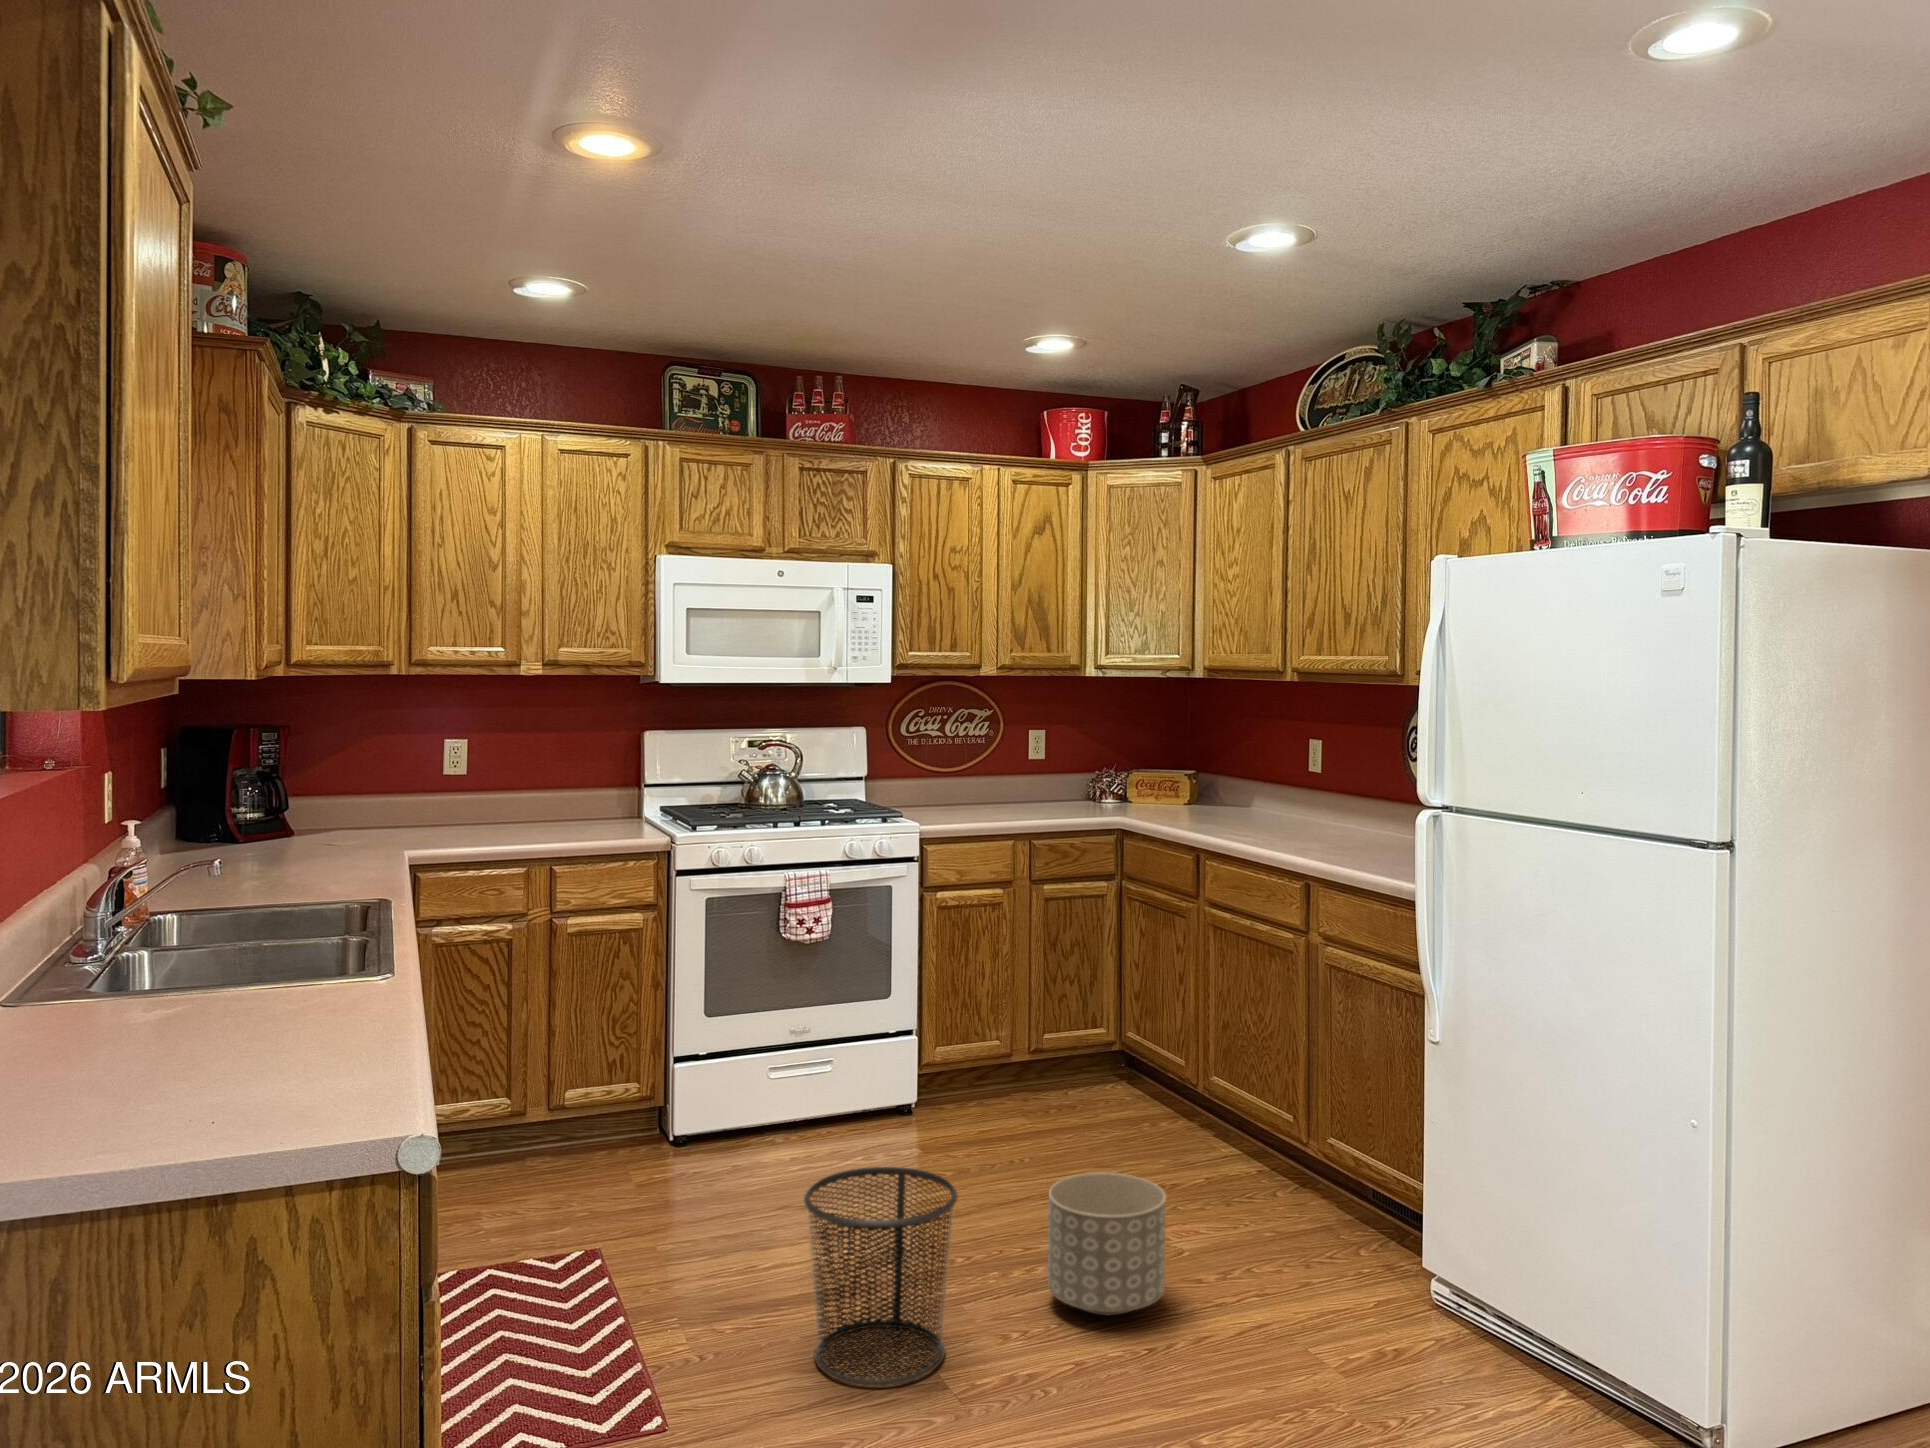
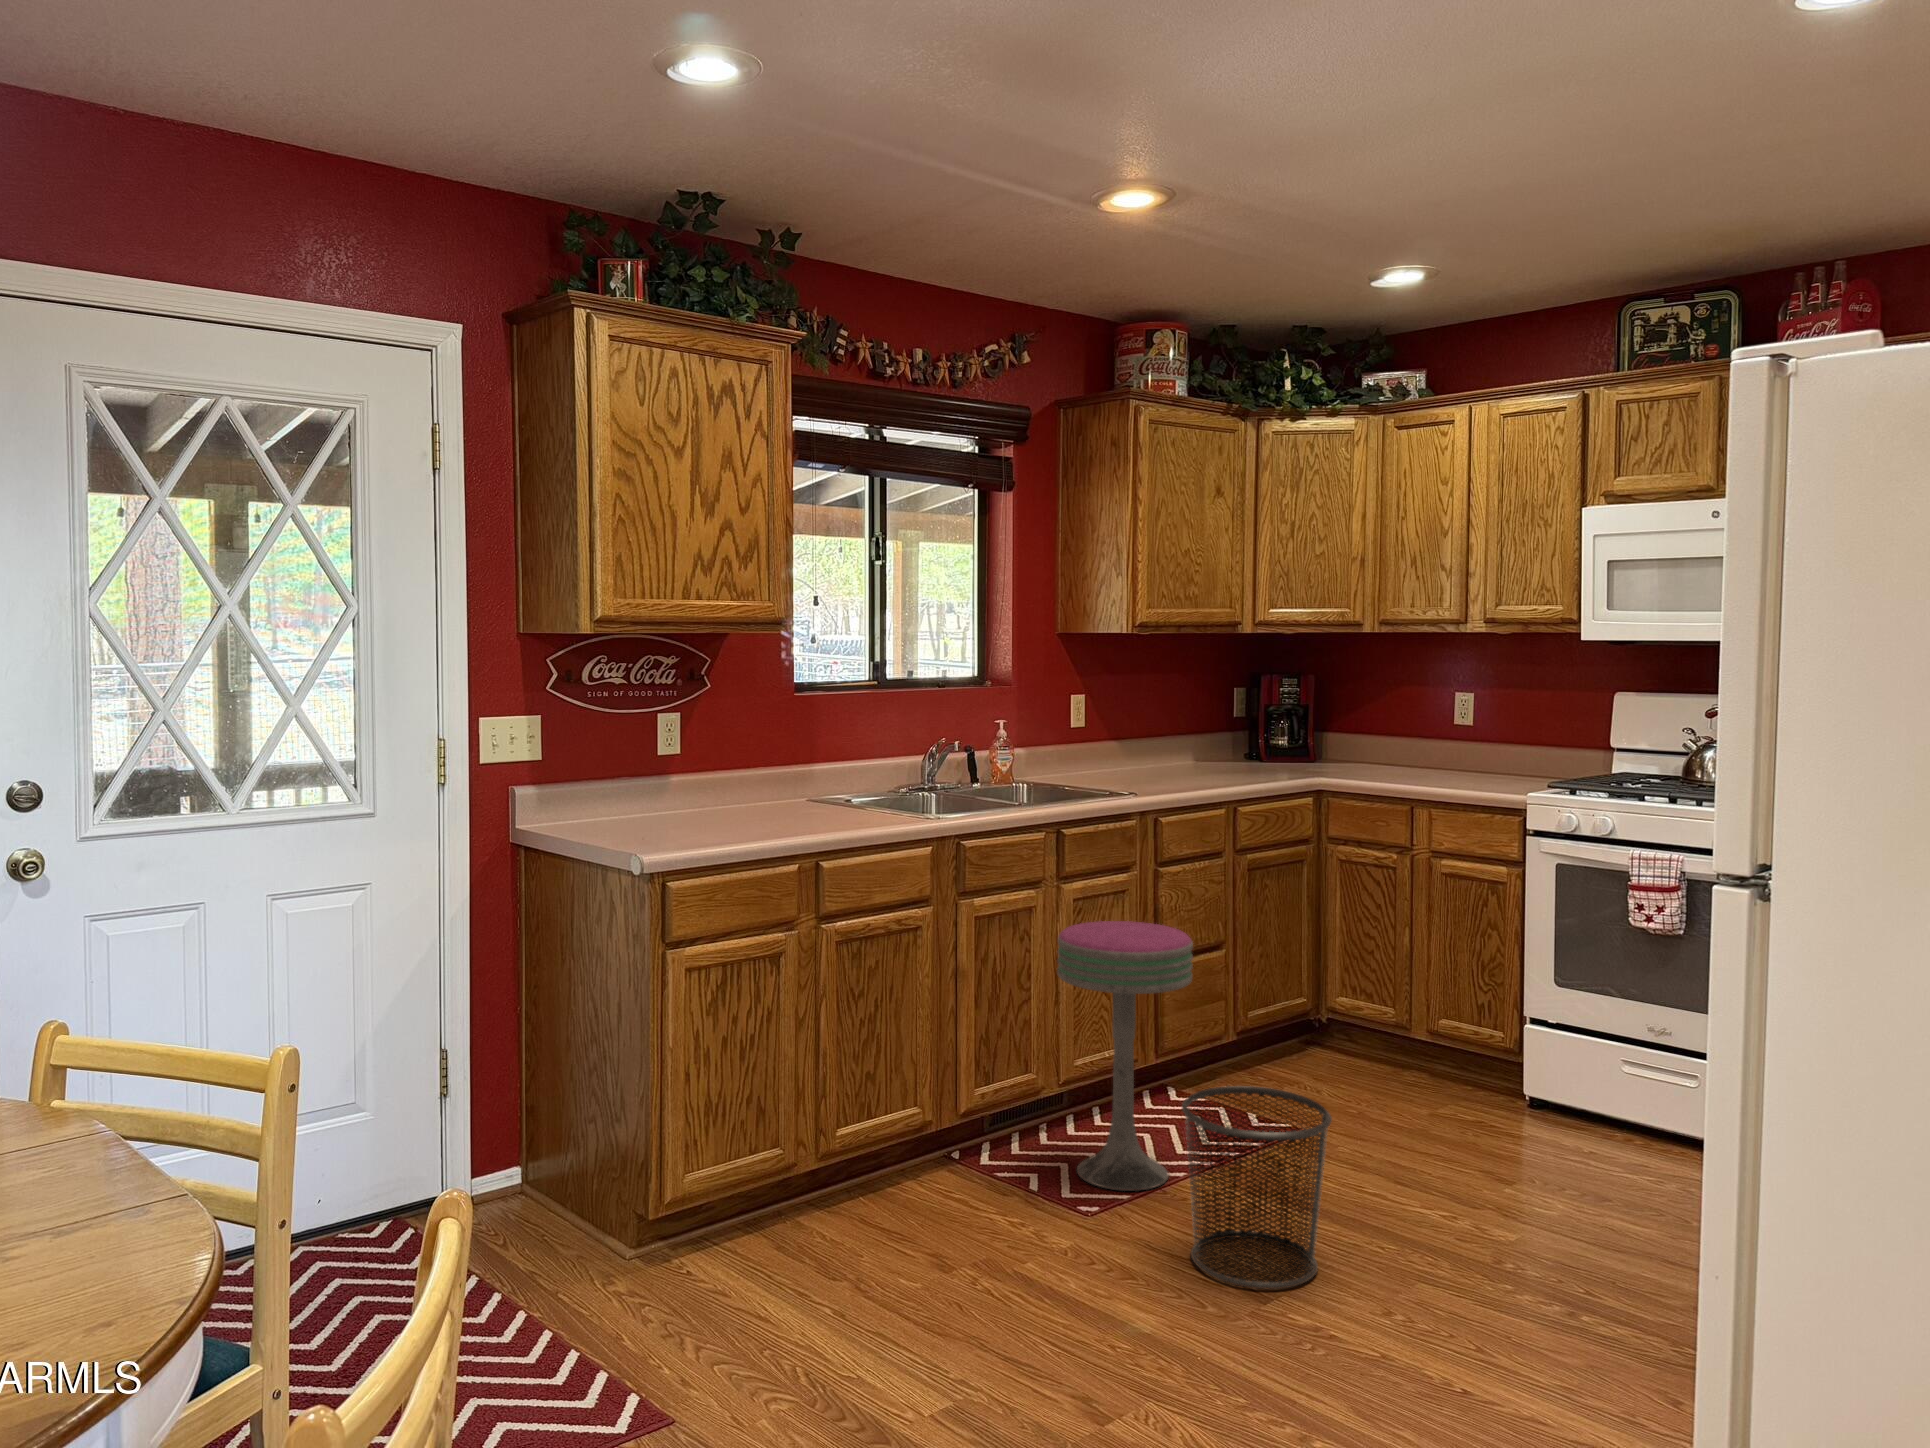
bar stool: none [523,1048,697,1400] -> present [1057,921,1193,1191]
planter: present [1048,1173,1166,1316] -> none [1423,1202,1575,1375]

